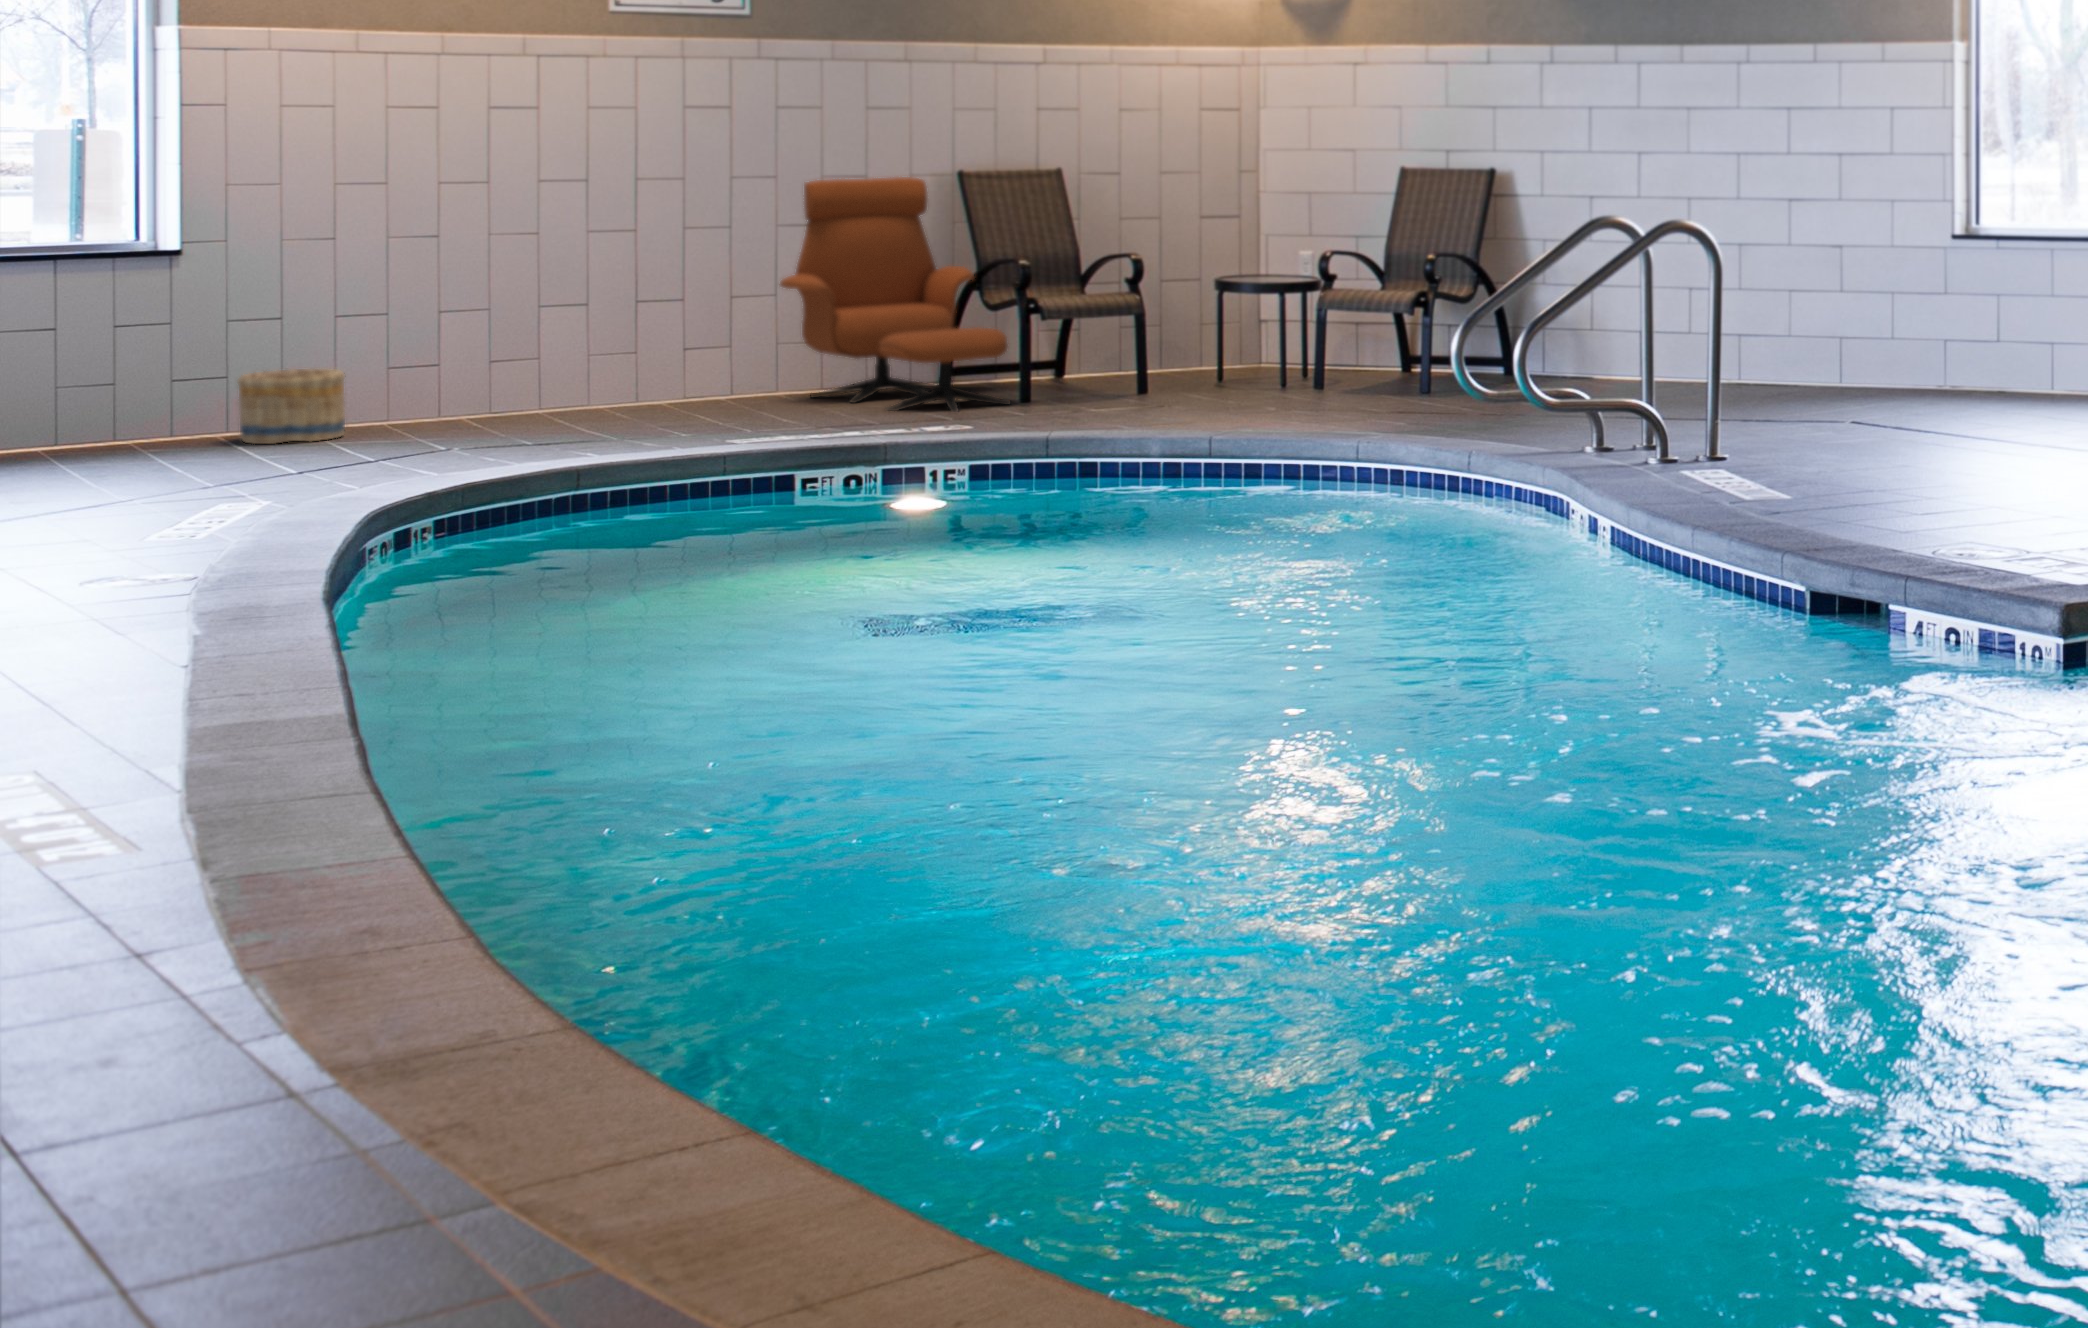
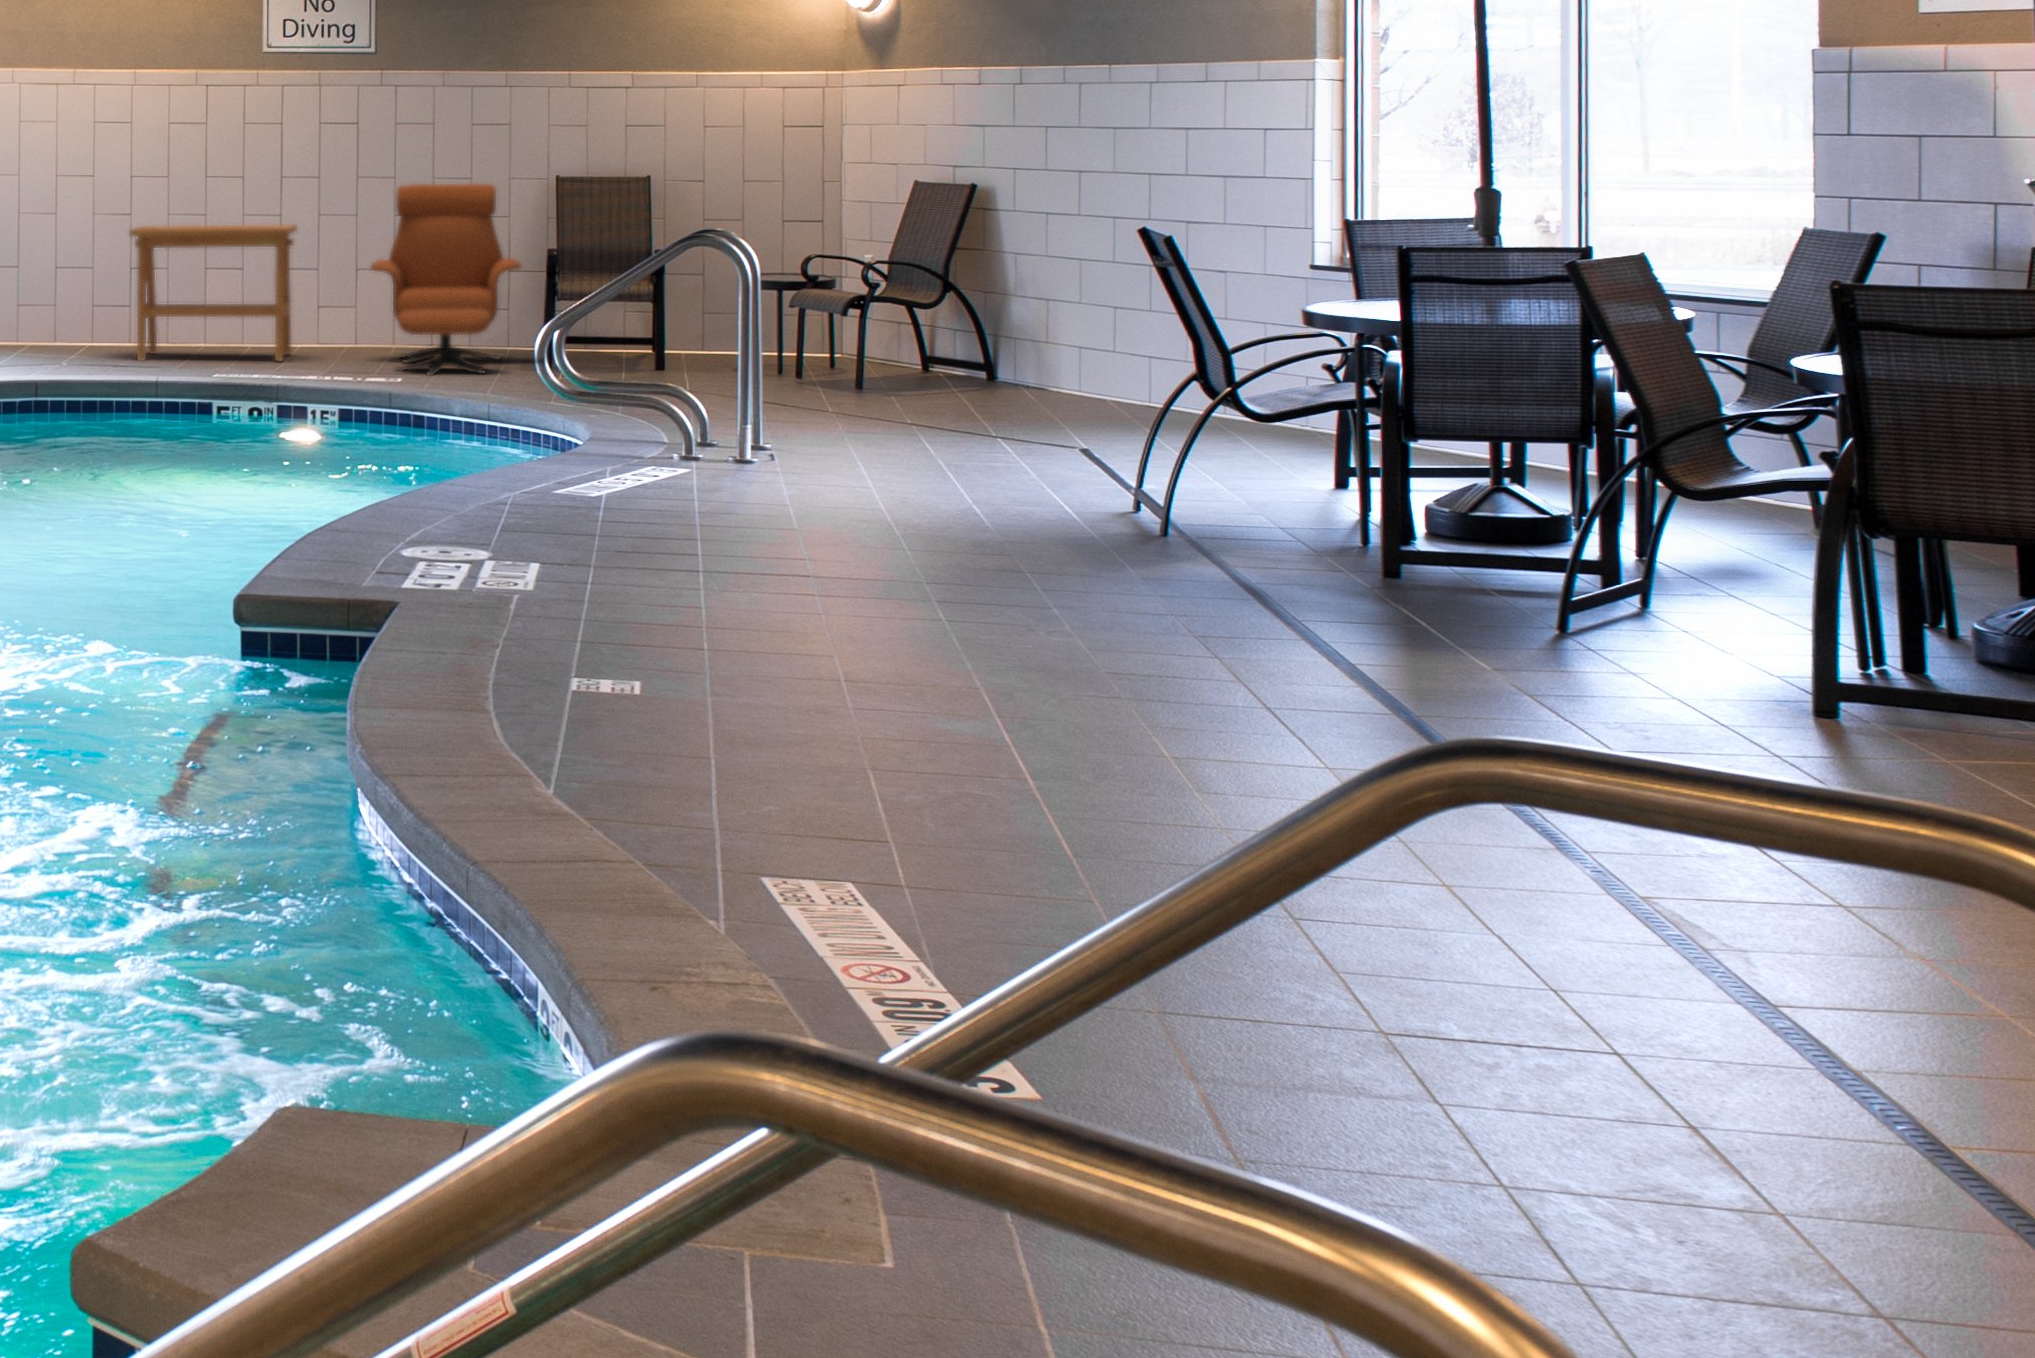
side table: none [434,235,698,433] -> present [130,224,297,361]
basket: present [237,369,345,444] -> none [8,308,71,357]

